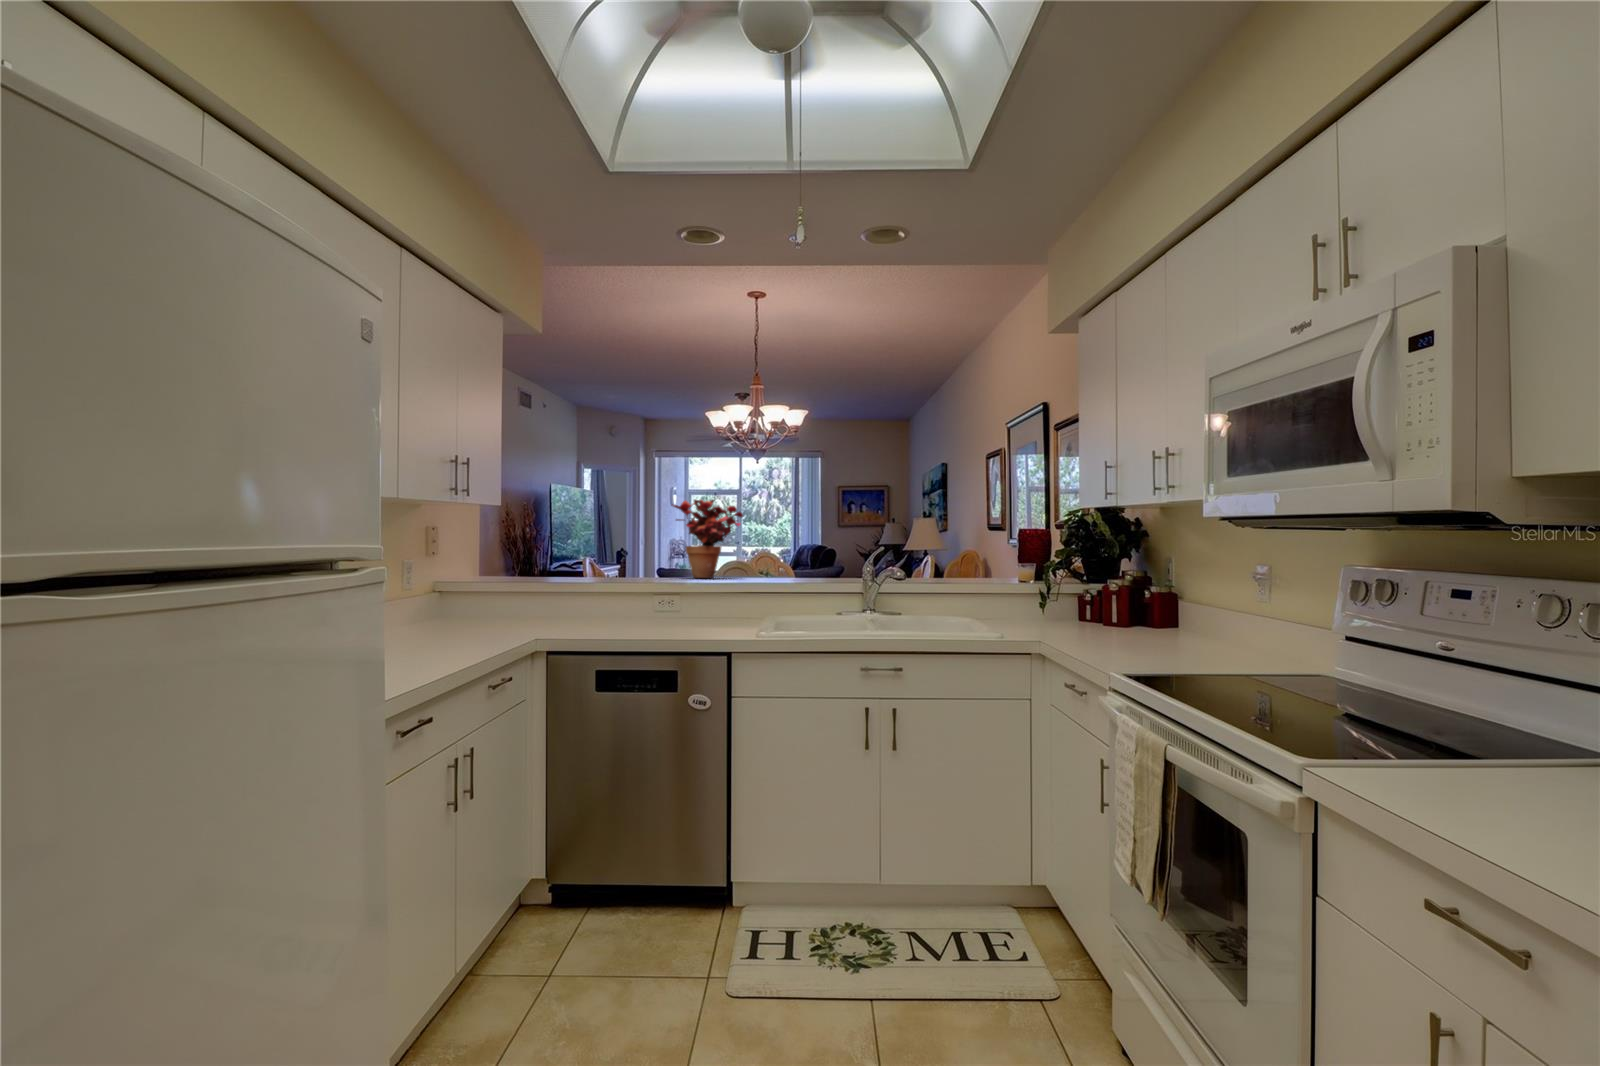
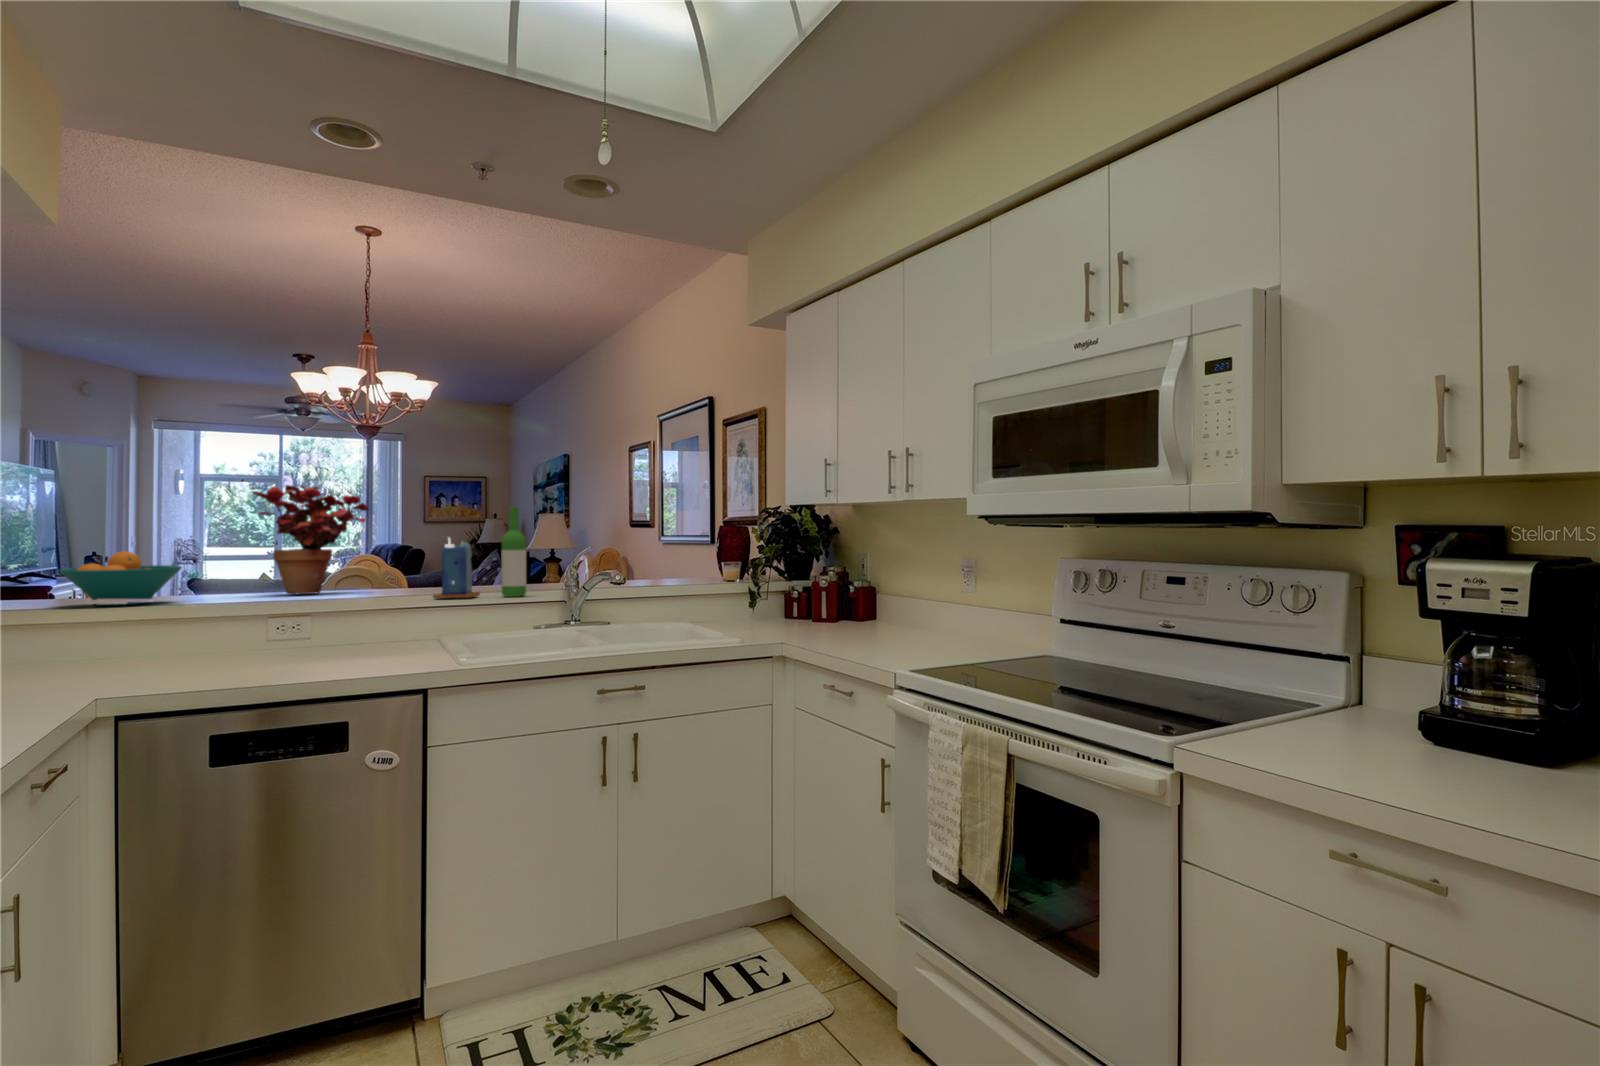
wine bottle: none [818,513,837,586] -> present [501,507,526,597]
candle: none [768,537,804,586] -> present [433,538,480,599]
fruit bowl: none [570,545,631,580] -> present [59,551,182,606]

